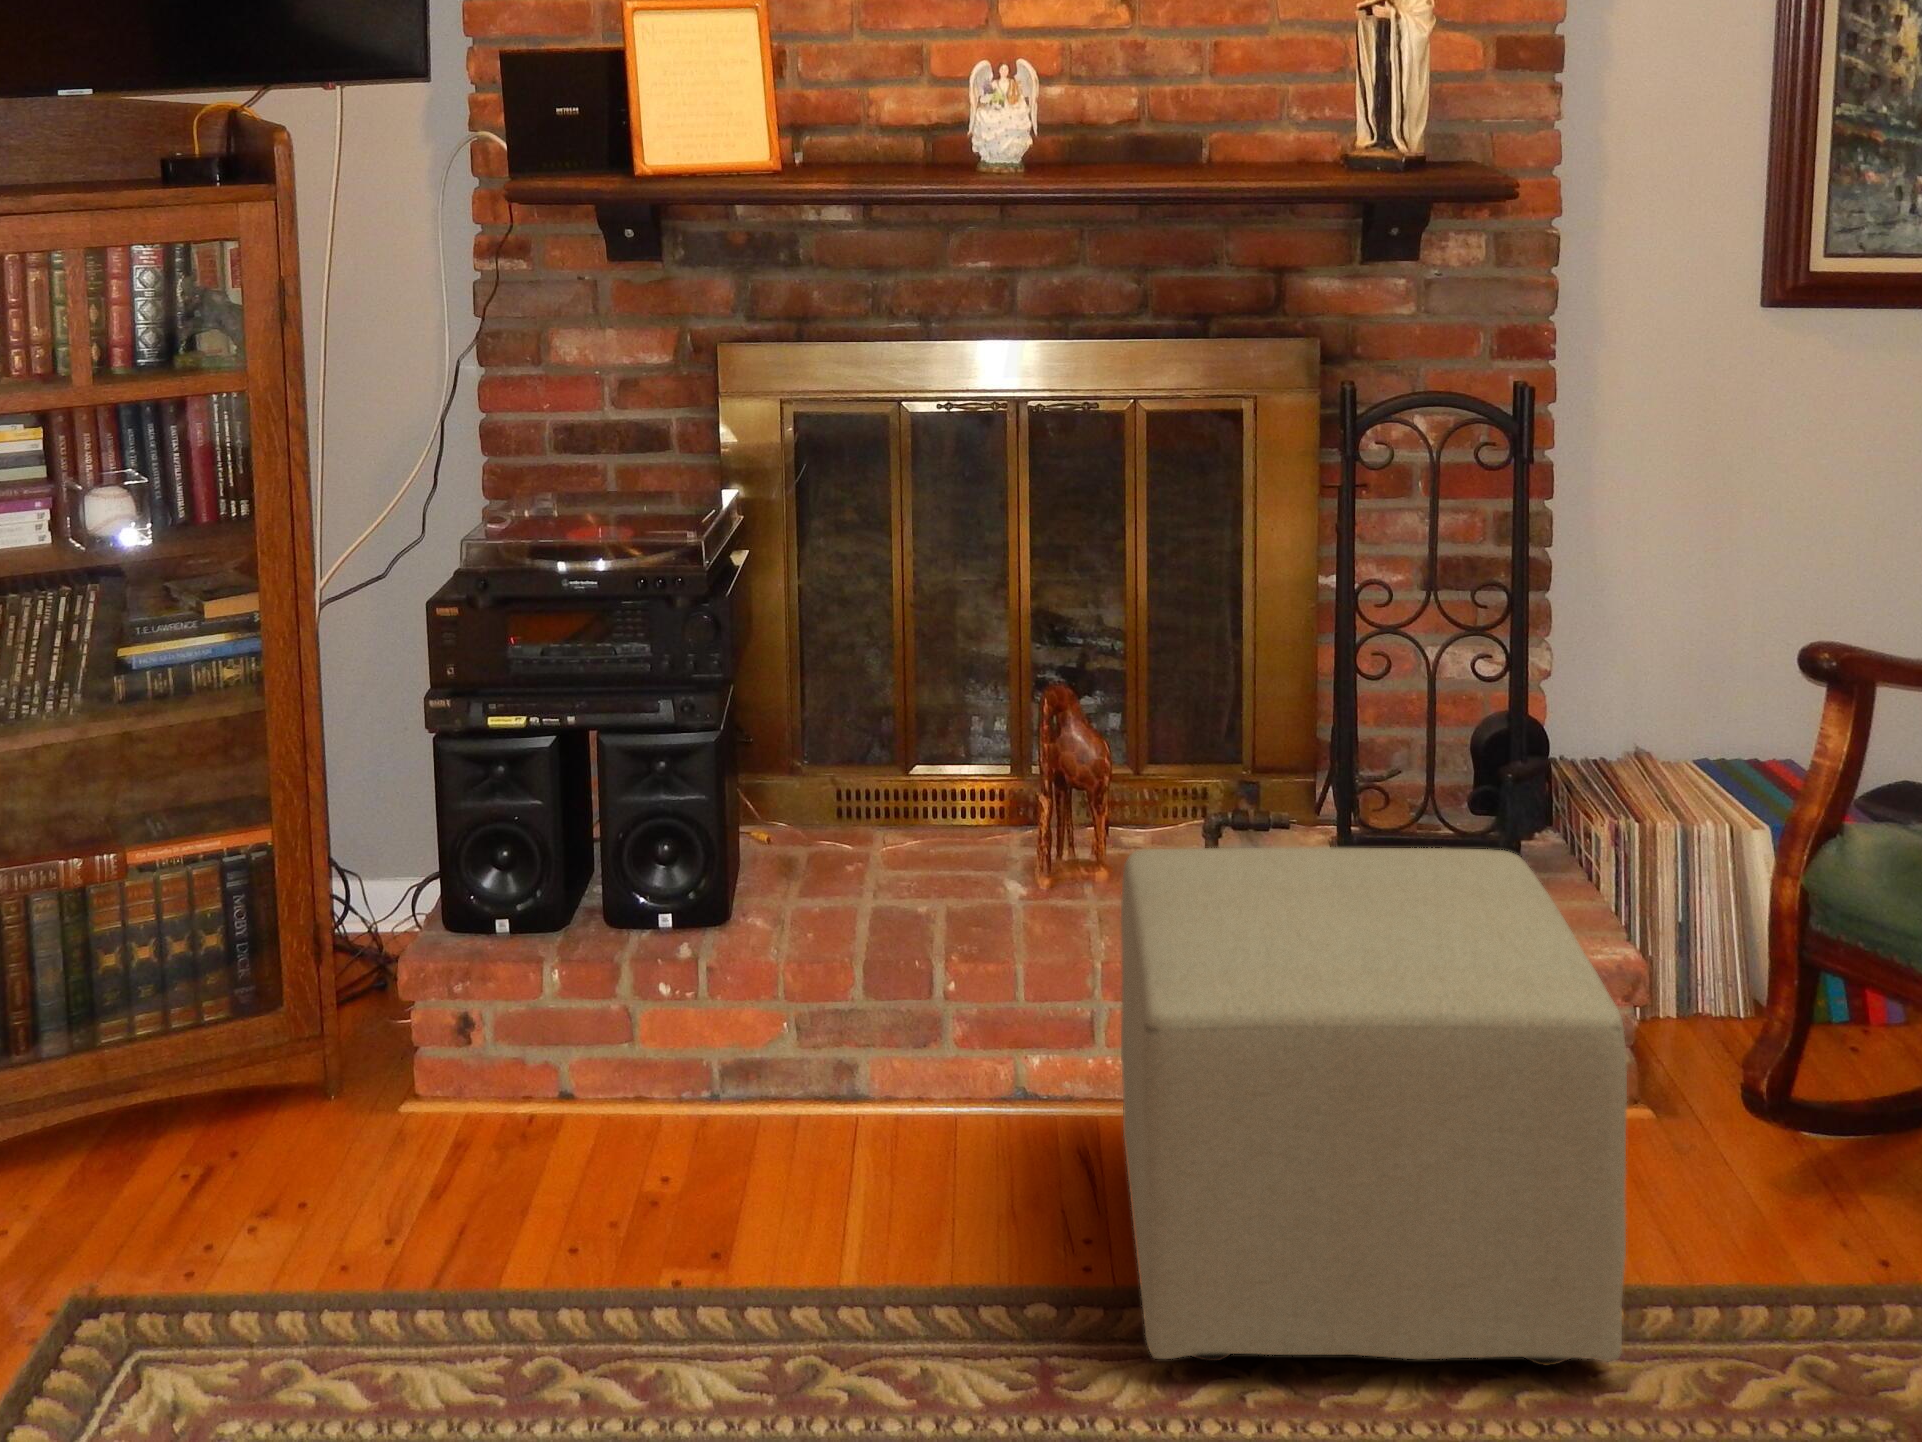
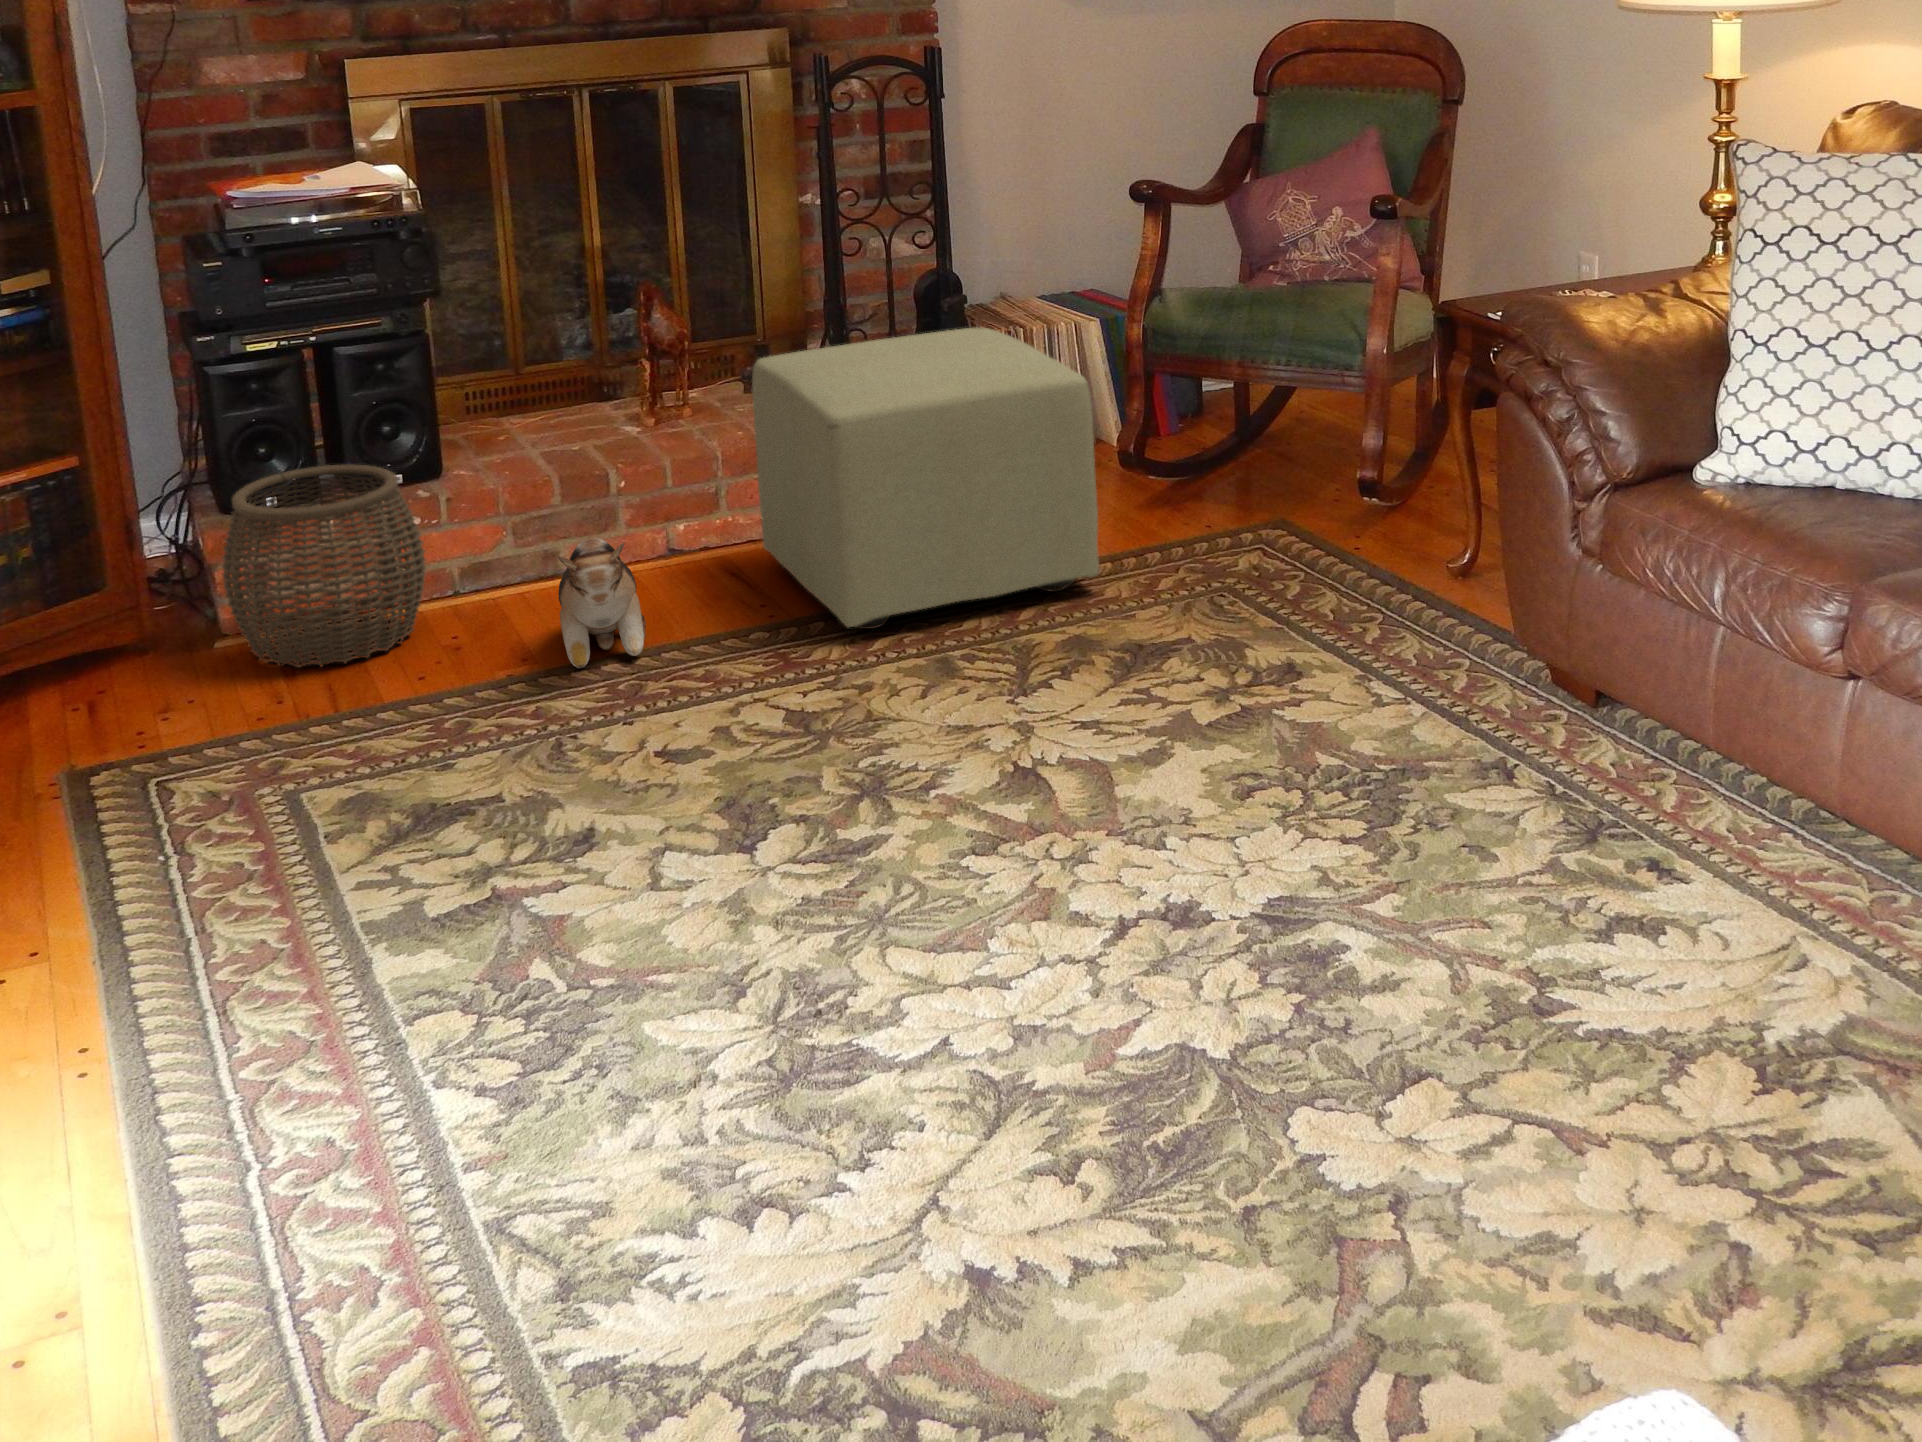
woven basket: none [378,897,643,1198] -> present [222,464,426,668]
plush toy: none [714,1117,887,1311] -> present [558,536,646,668]

